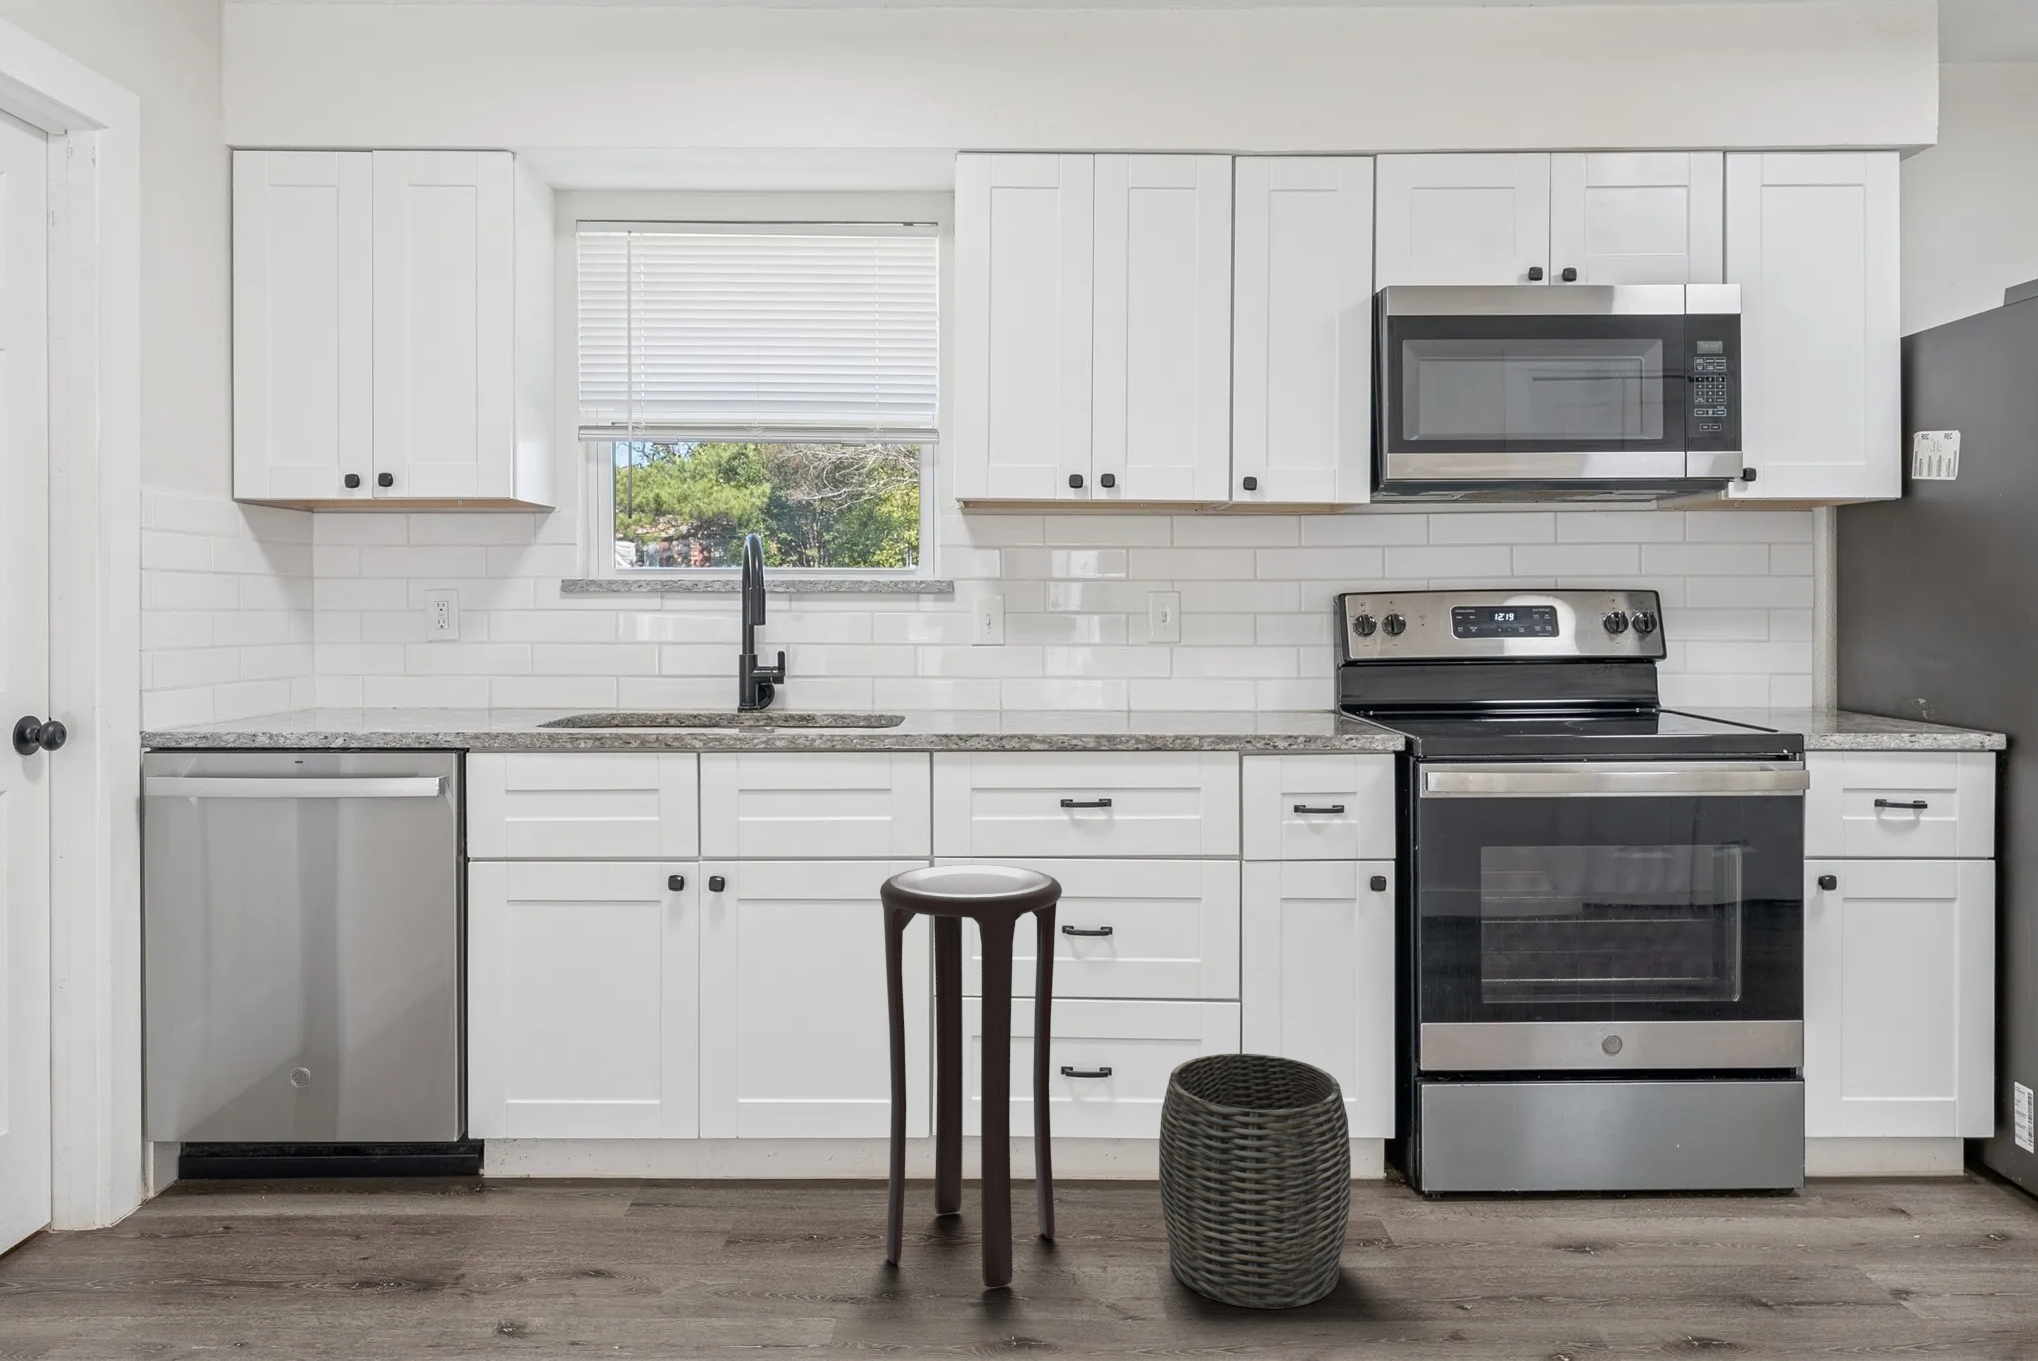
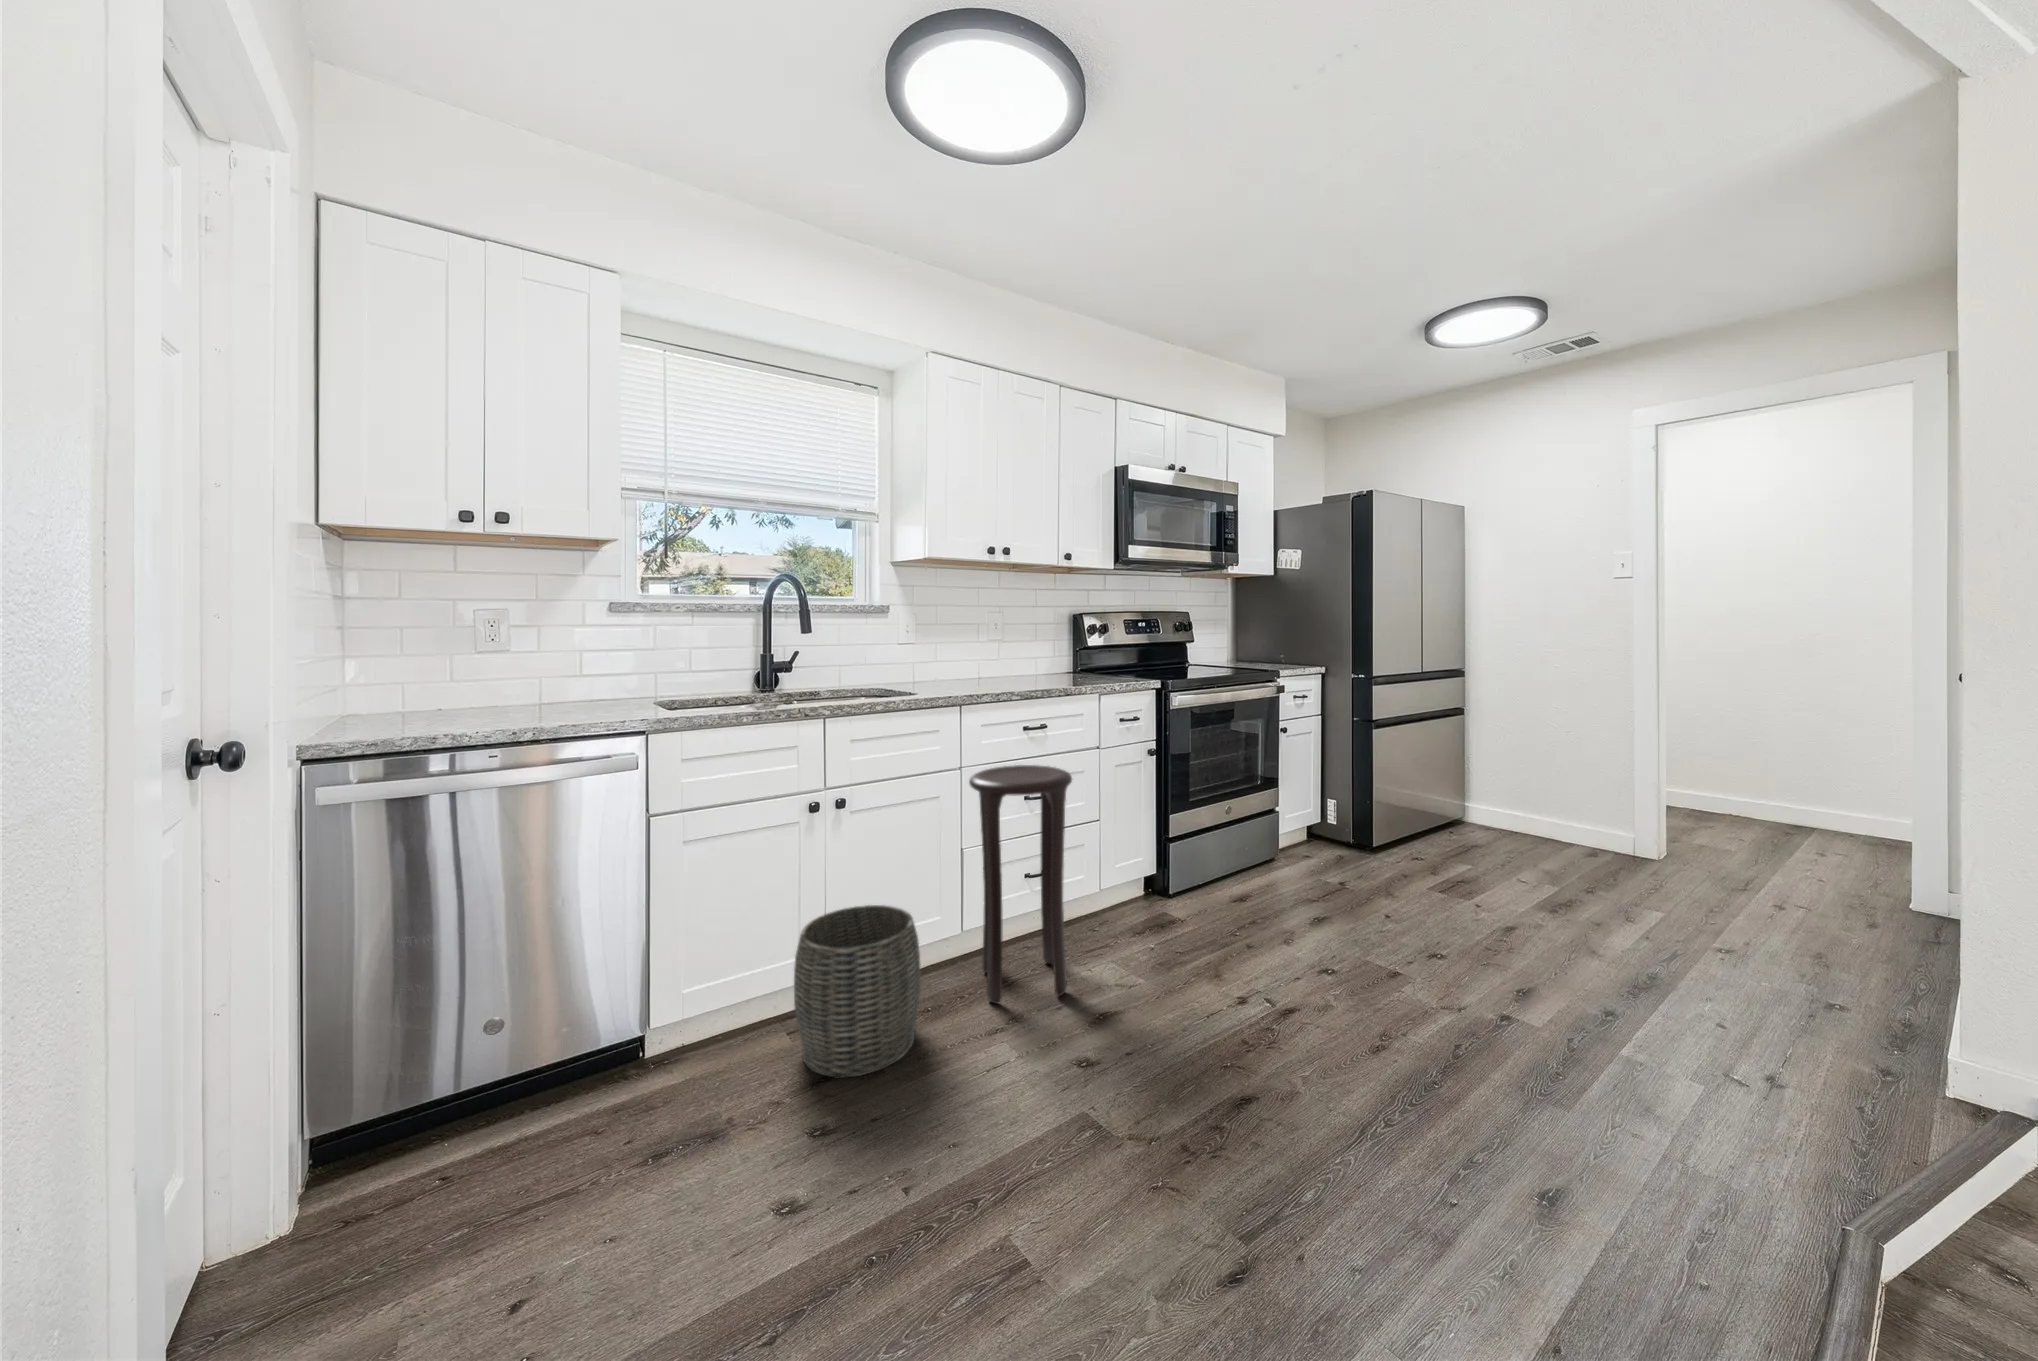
woven basket: present [1159,1054,1351,1309] -> present [794,905,921,1077]

